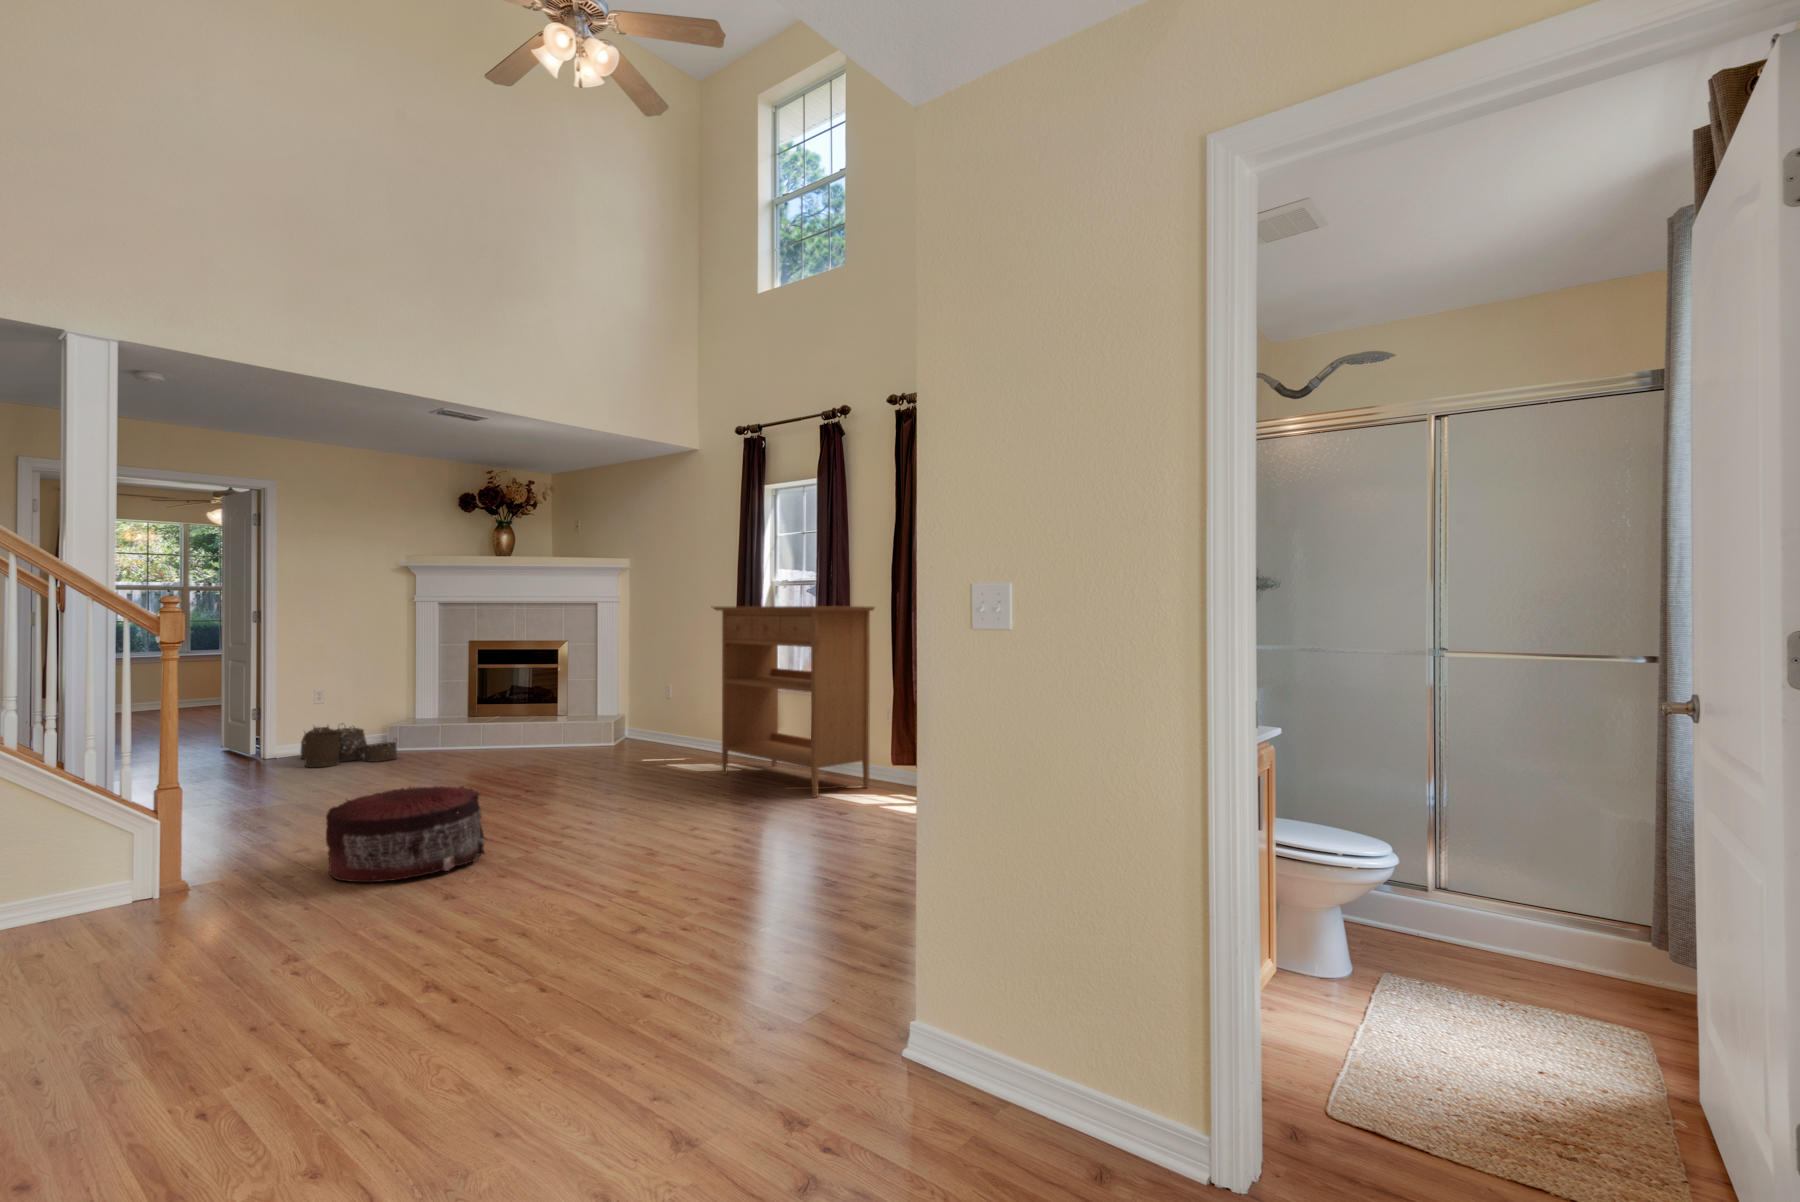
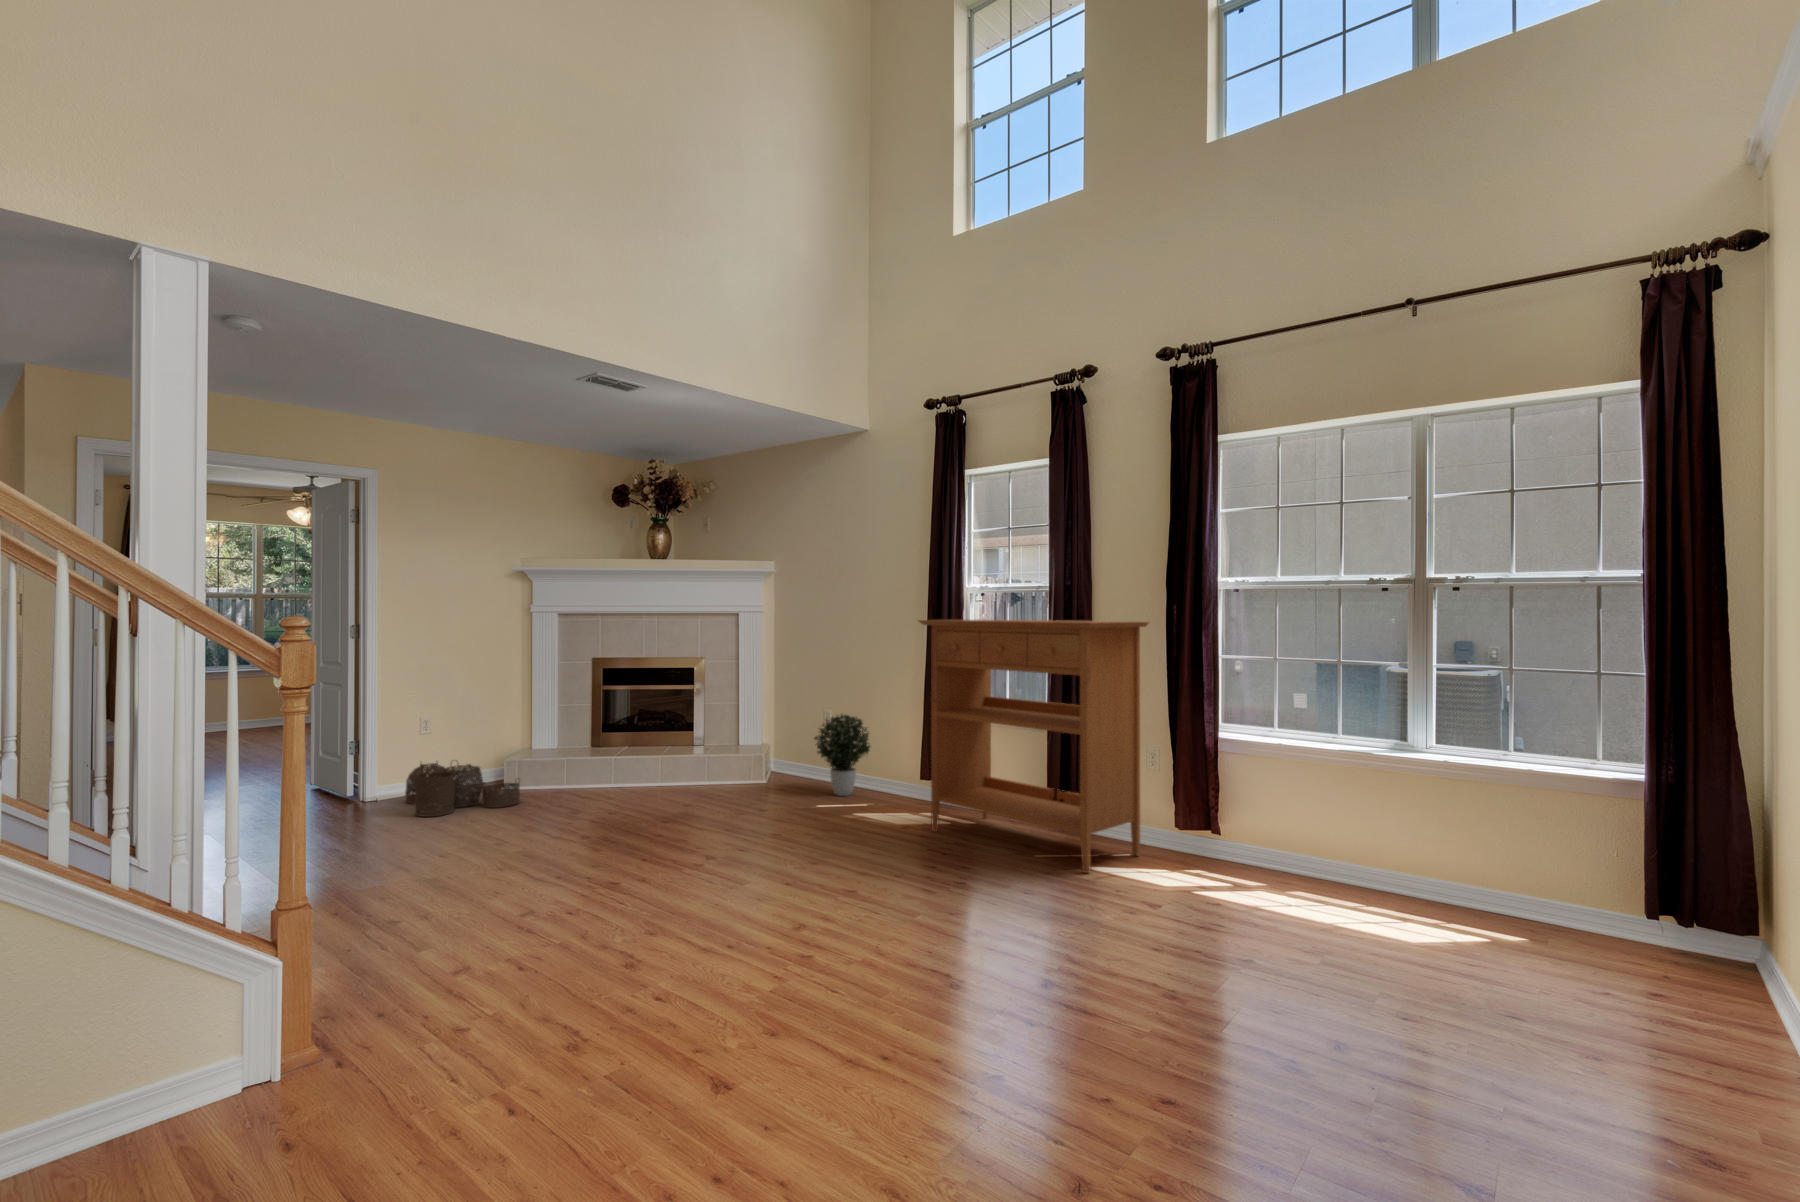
potted plant: none [648,685,697,753] -> present [814,714,870,796]
pouf: present [326,786,485,882] -> none [508,880,726,1047]

